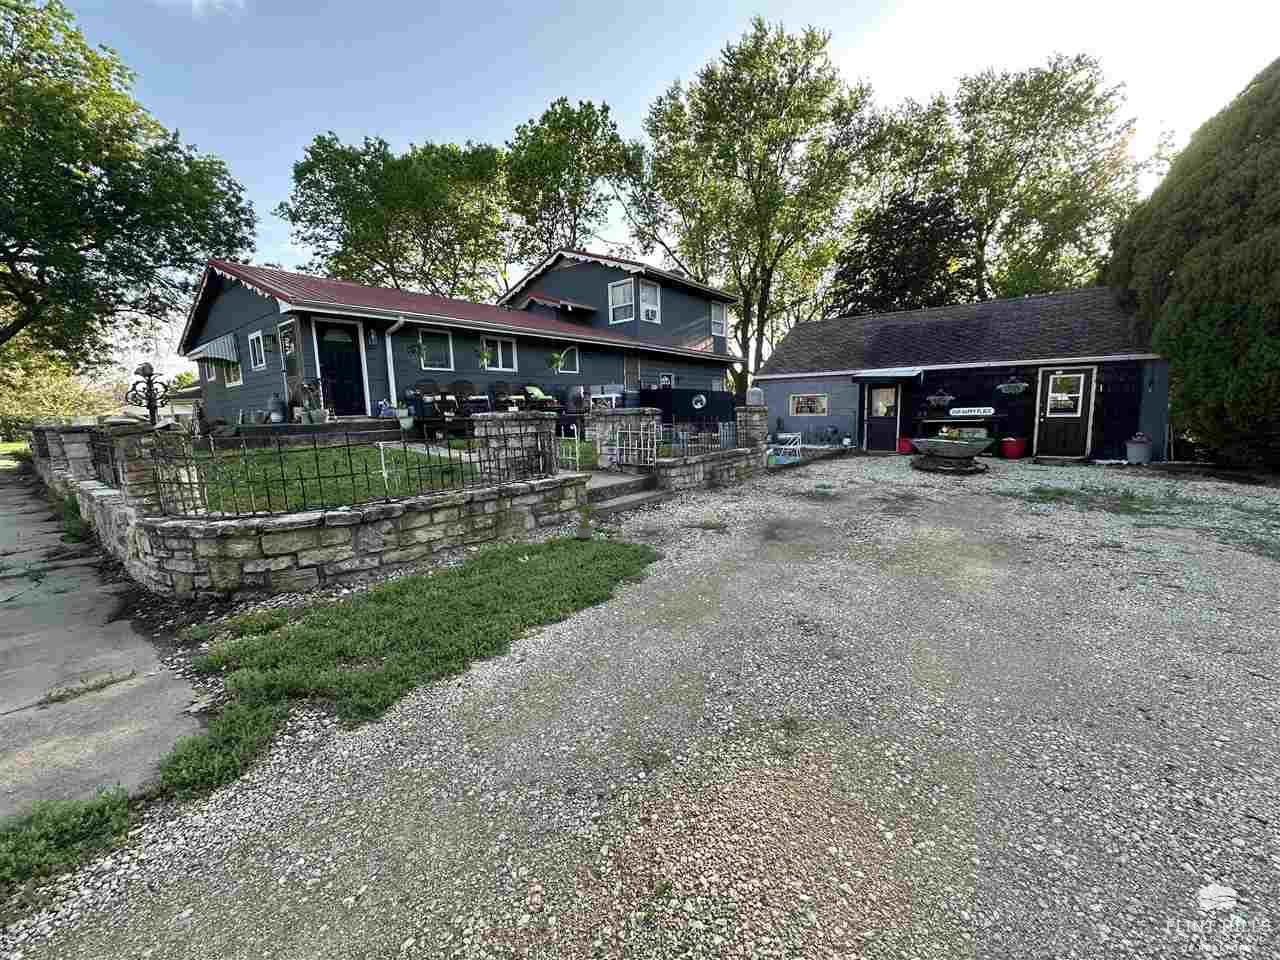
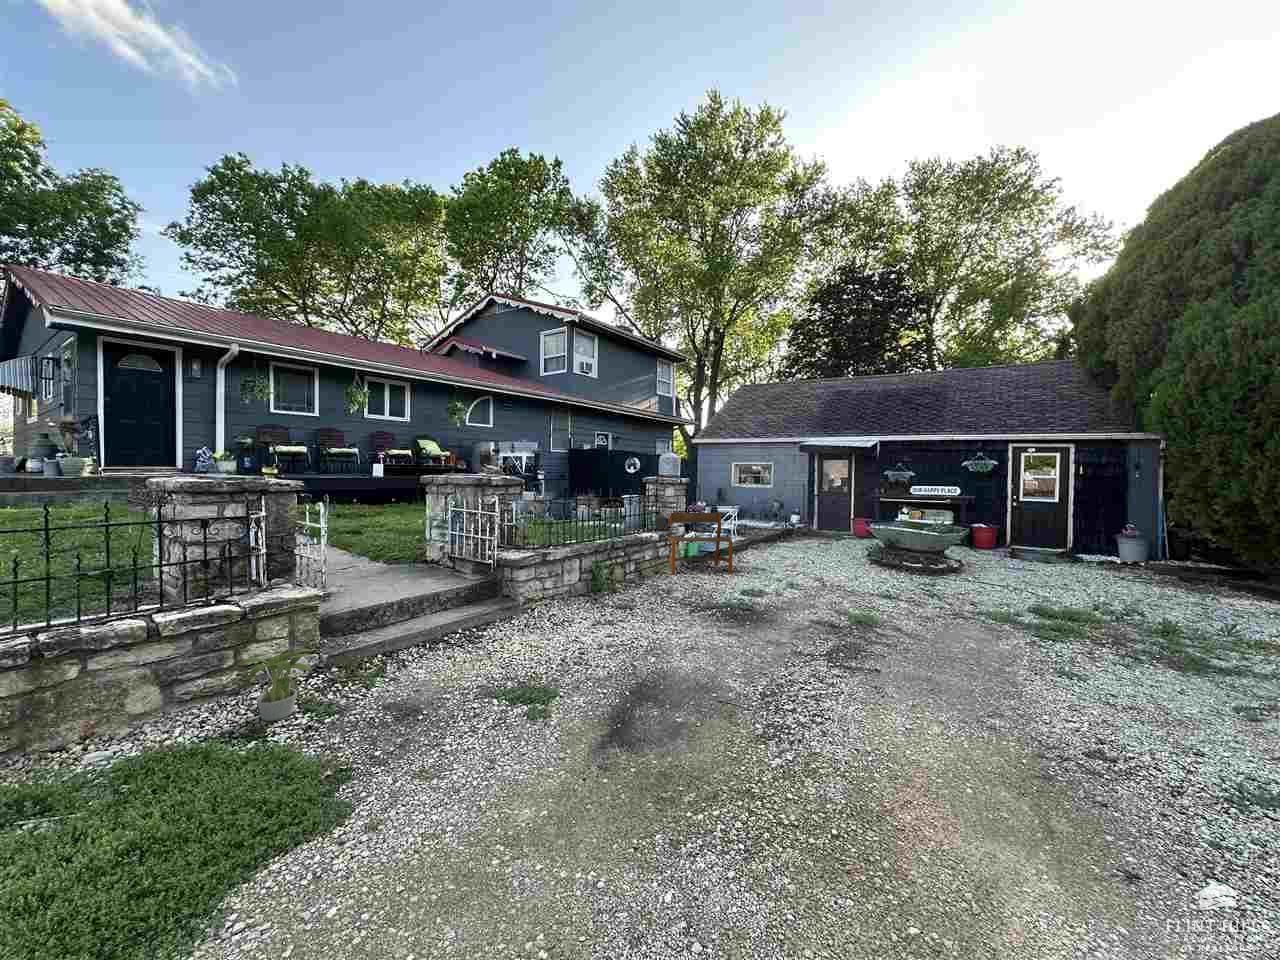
bench: none [750,433,804,480] -> present [667,512,732,574]

